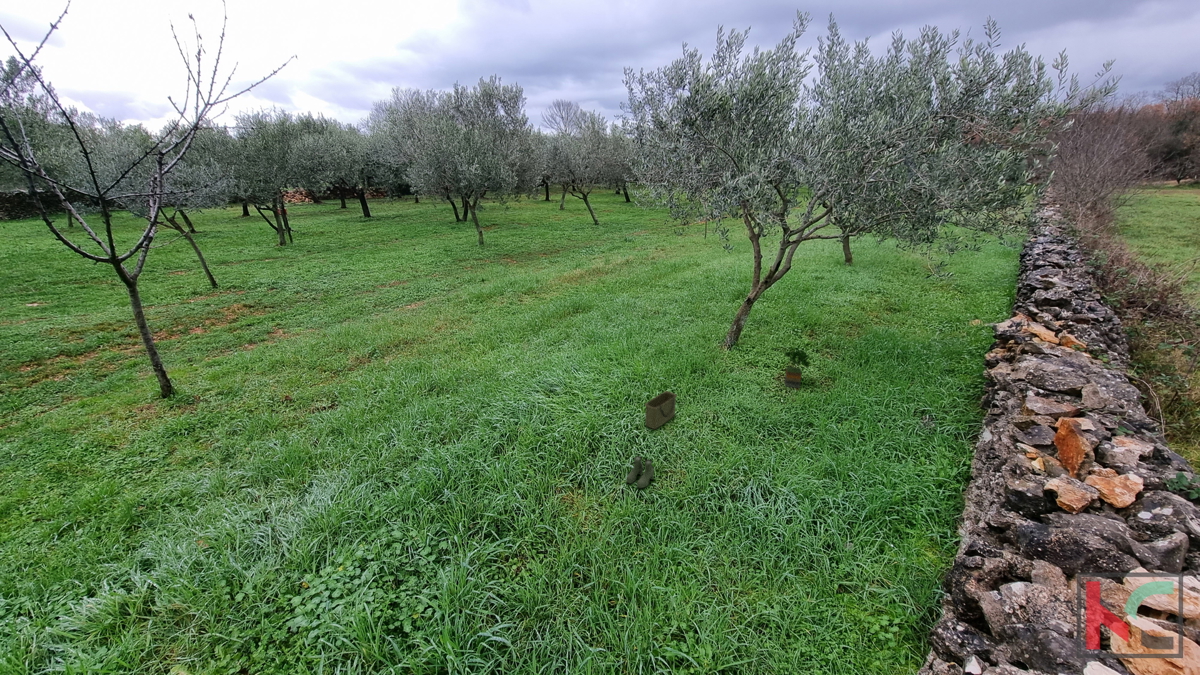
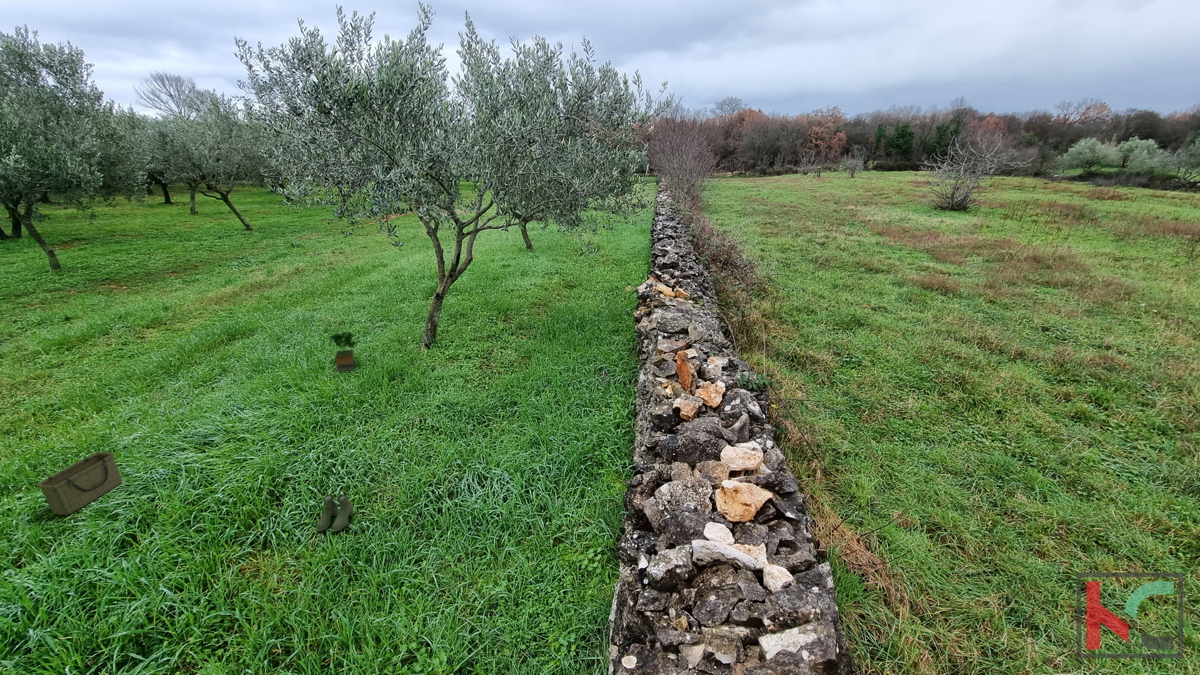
potted tree: present [784,351,810,388] -> present [328,332,357,372]
basket: present [645,391,677,429] -> present [36,452,122,515]

